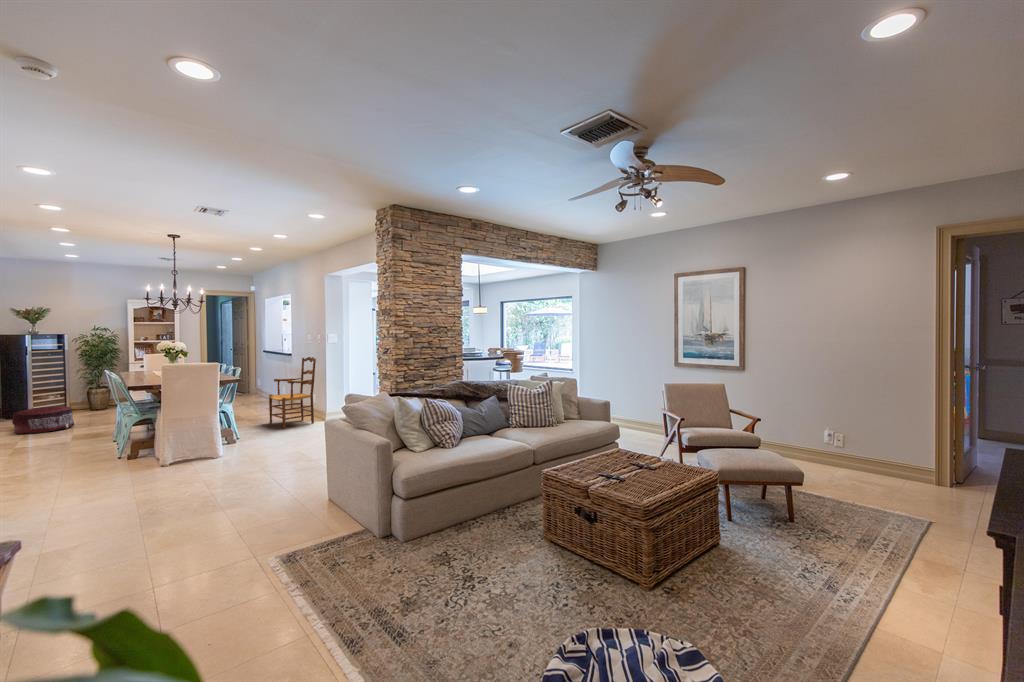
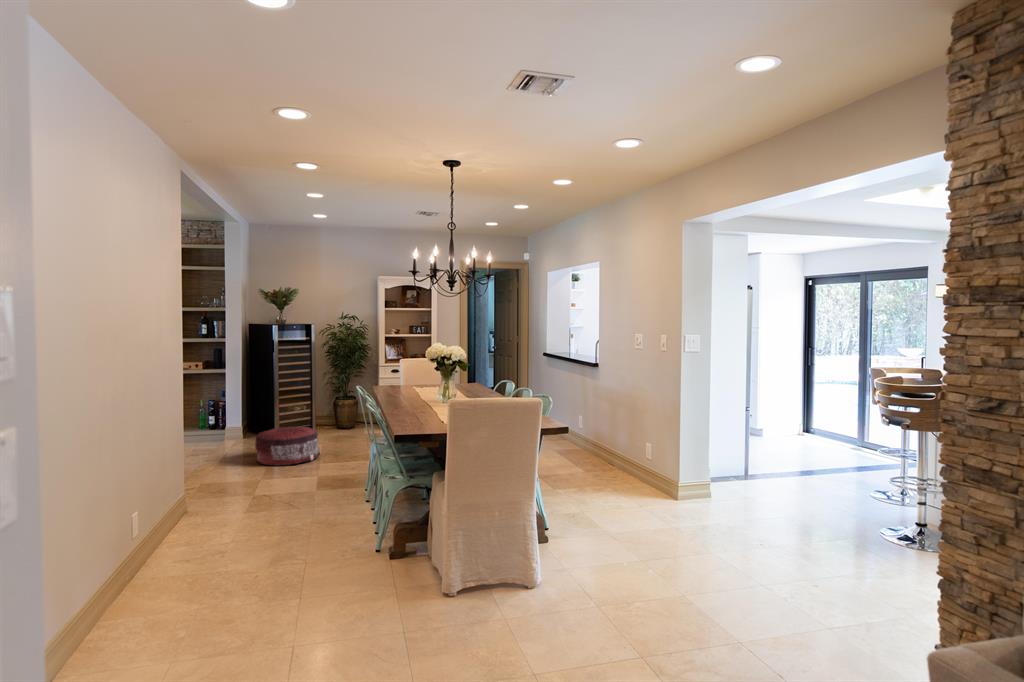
armchair: present [269,357,316,428] -> none [578,374,661,505]

